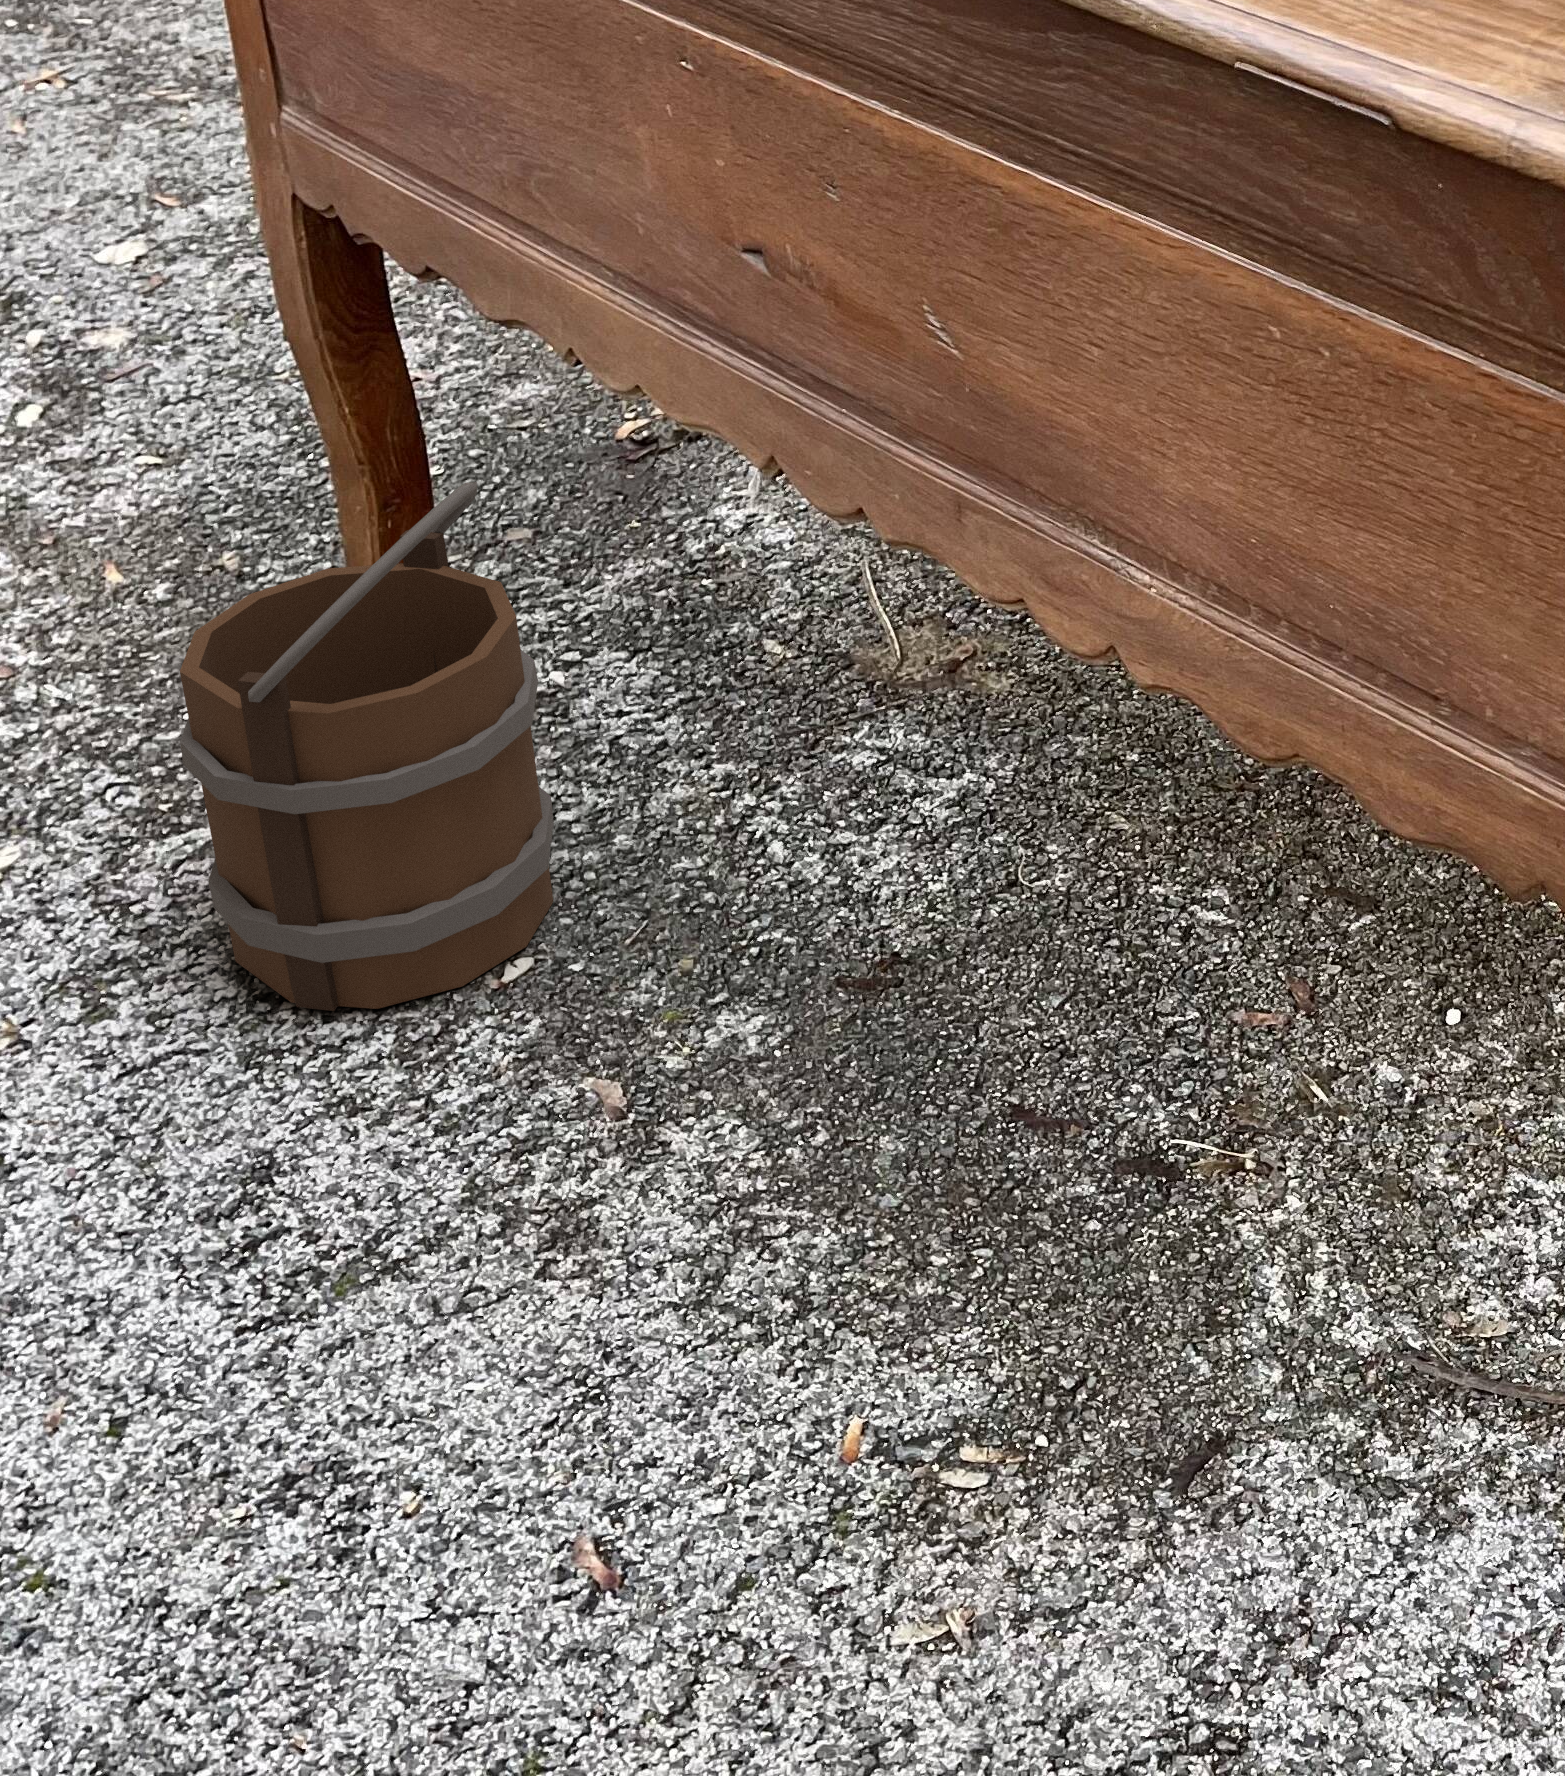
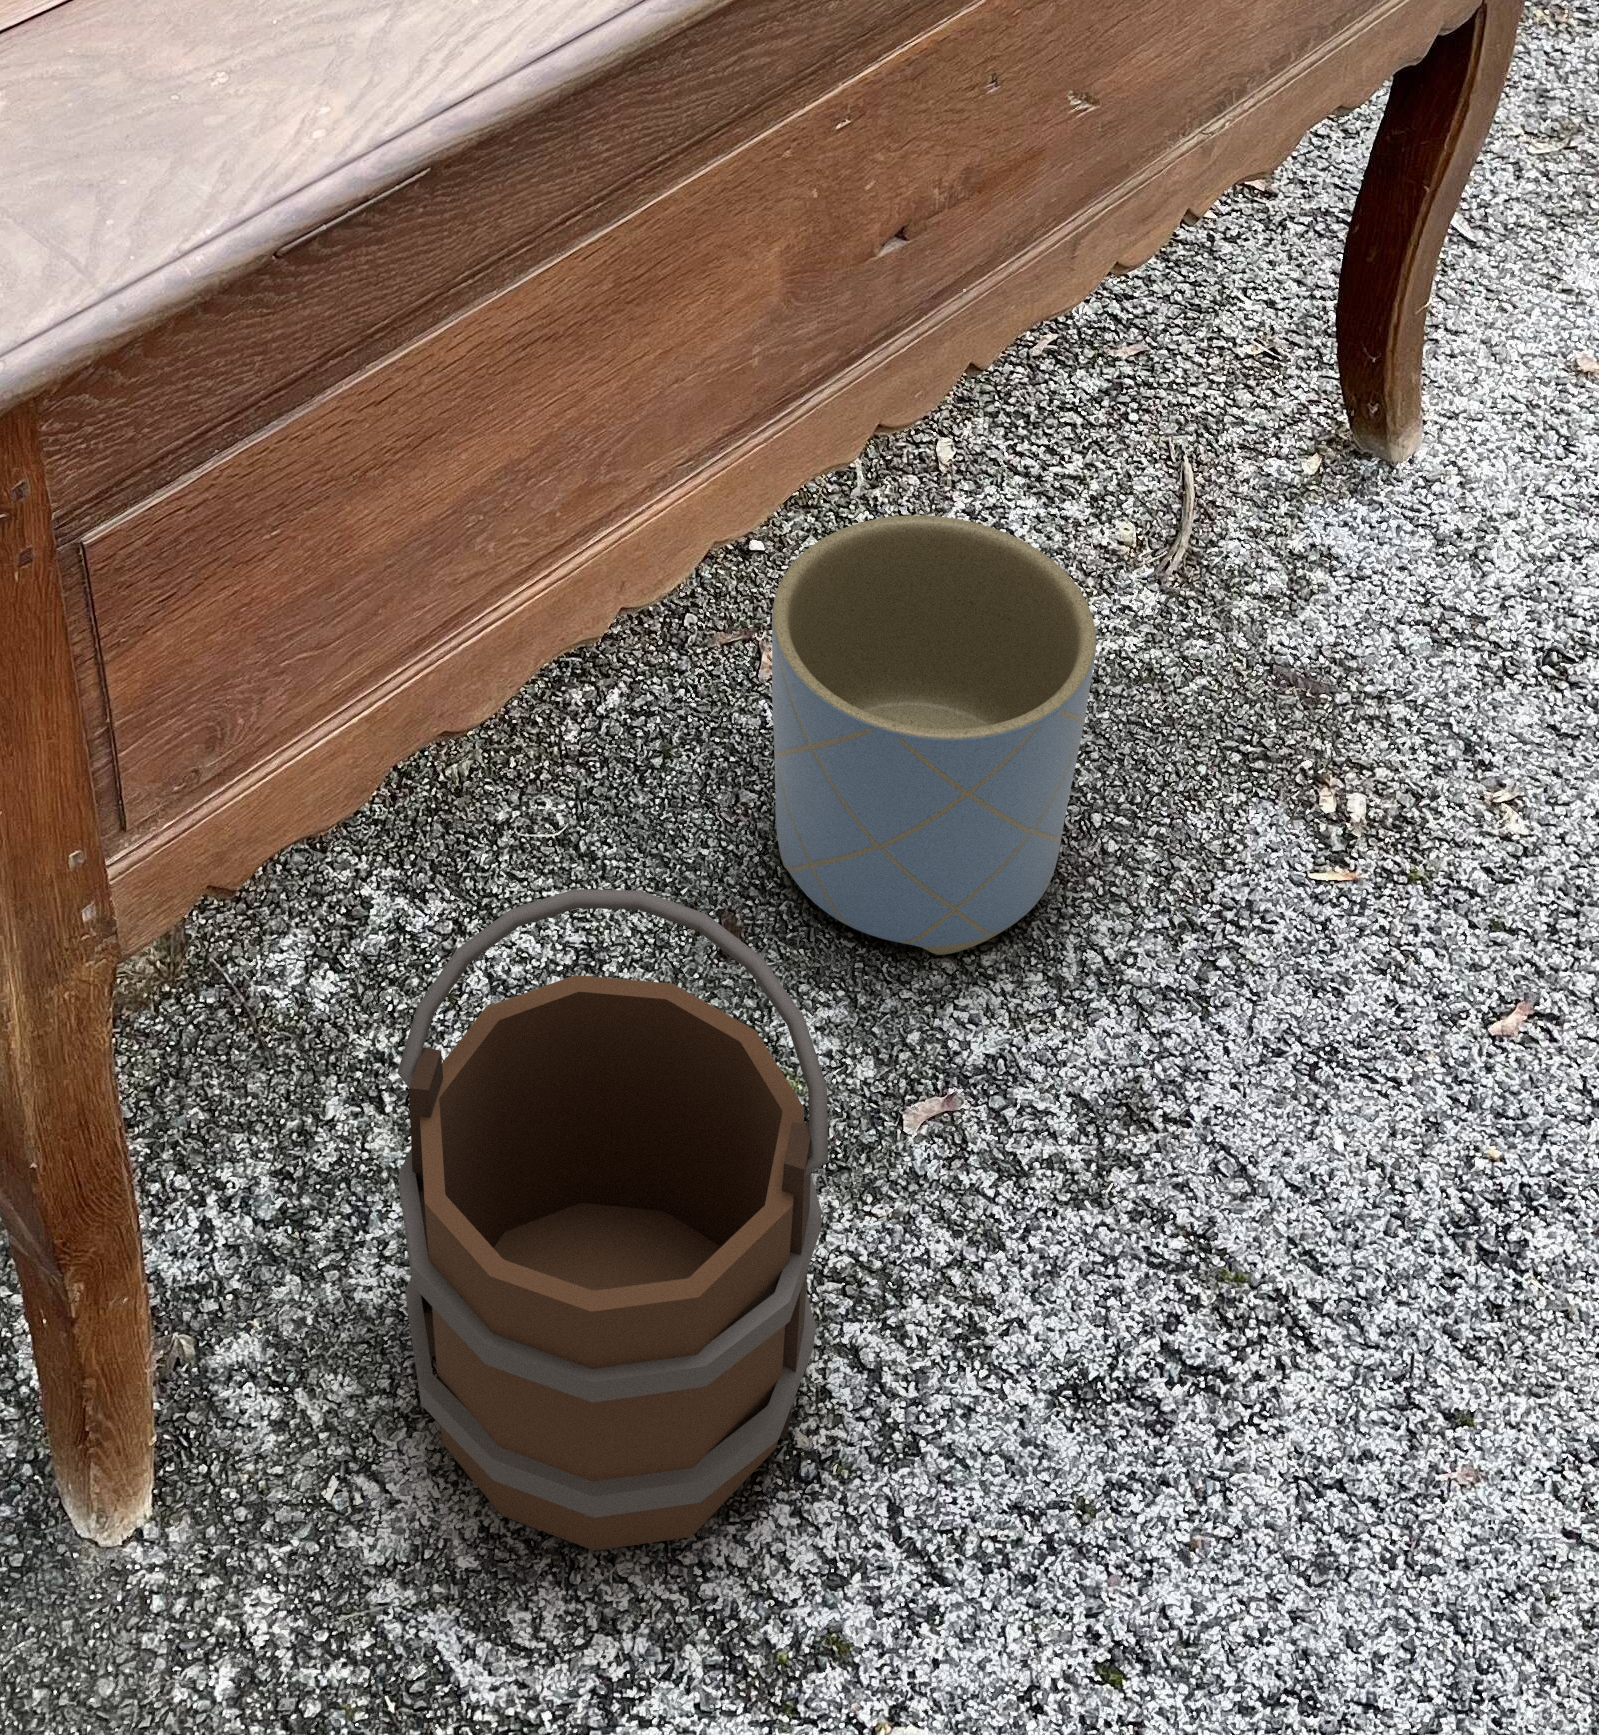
planter: none [731,706,1088,1185] -> present [772,515,1096,955]

